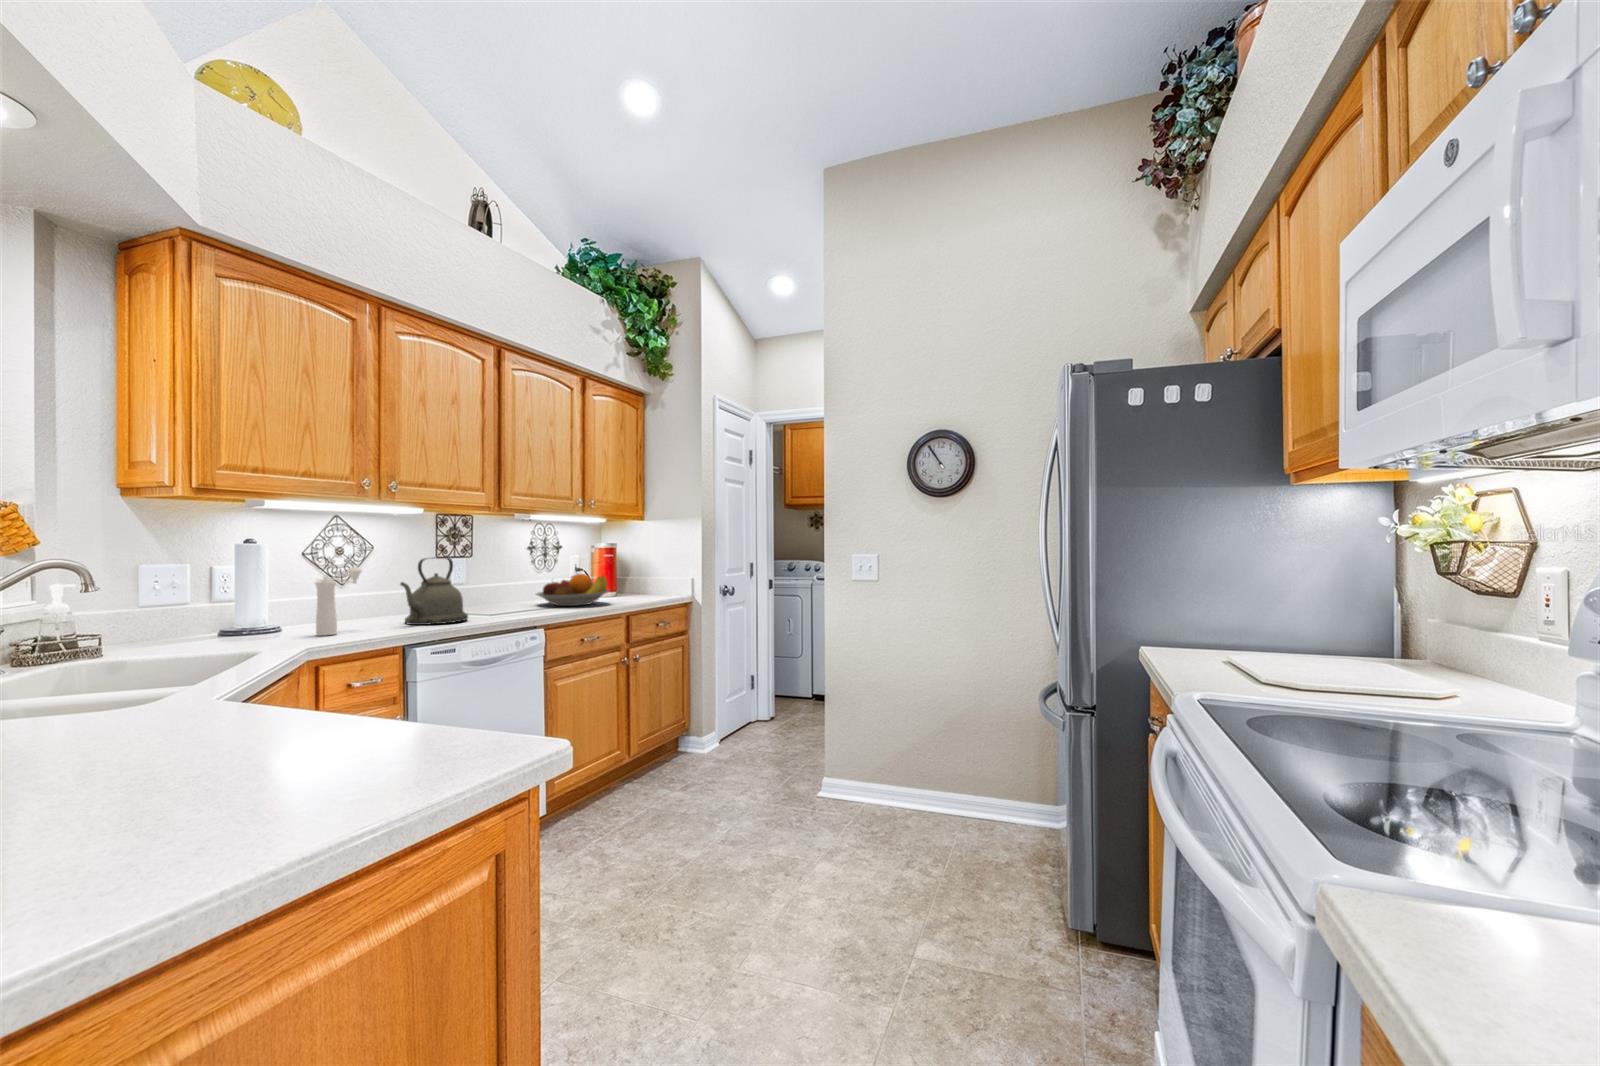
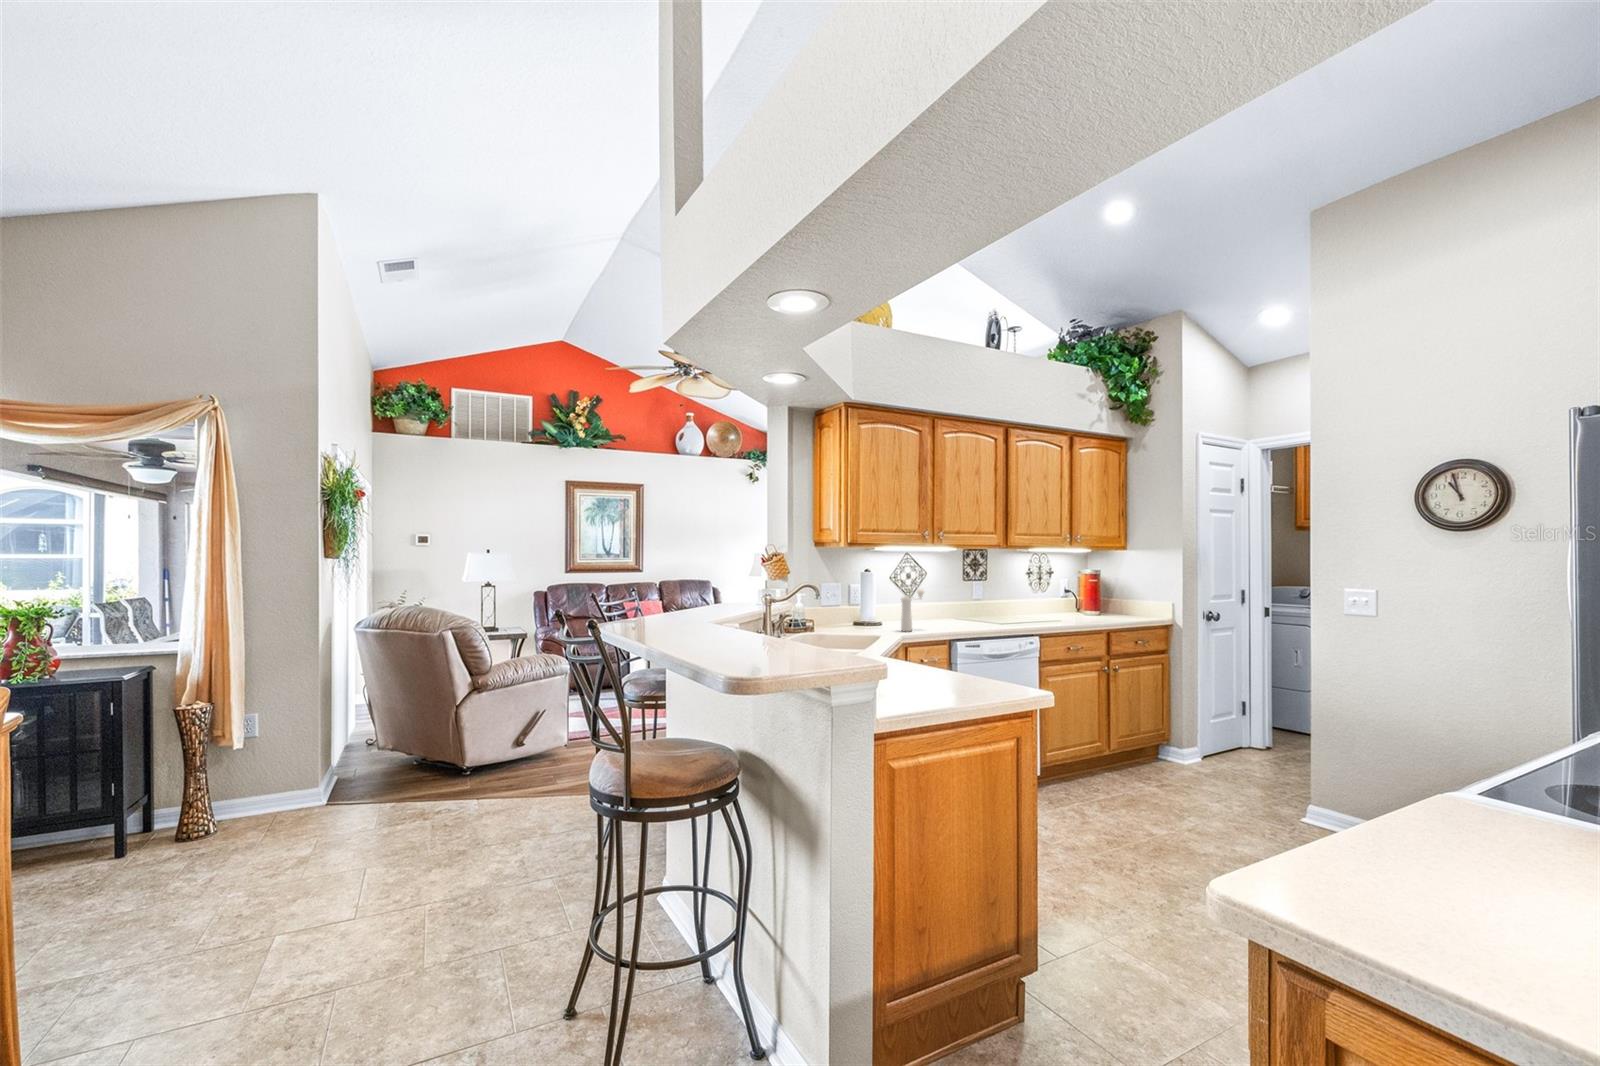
kettle: present [401,557,468,625] -> none [946,583,987,629]
fruit bowl: present [536,574,609,606] -> none [1033,597,1093,622]

